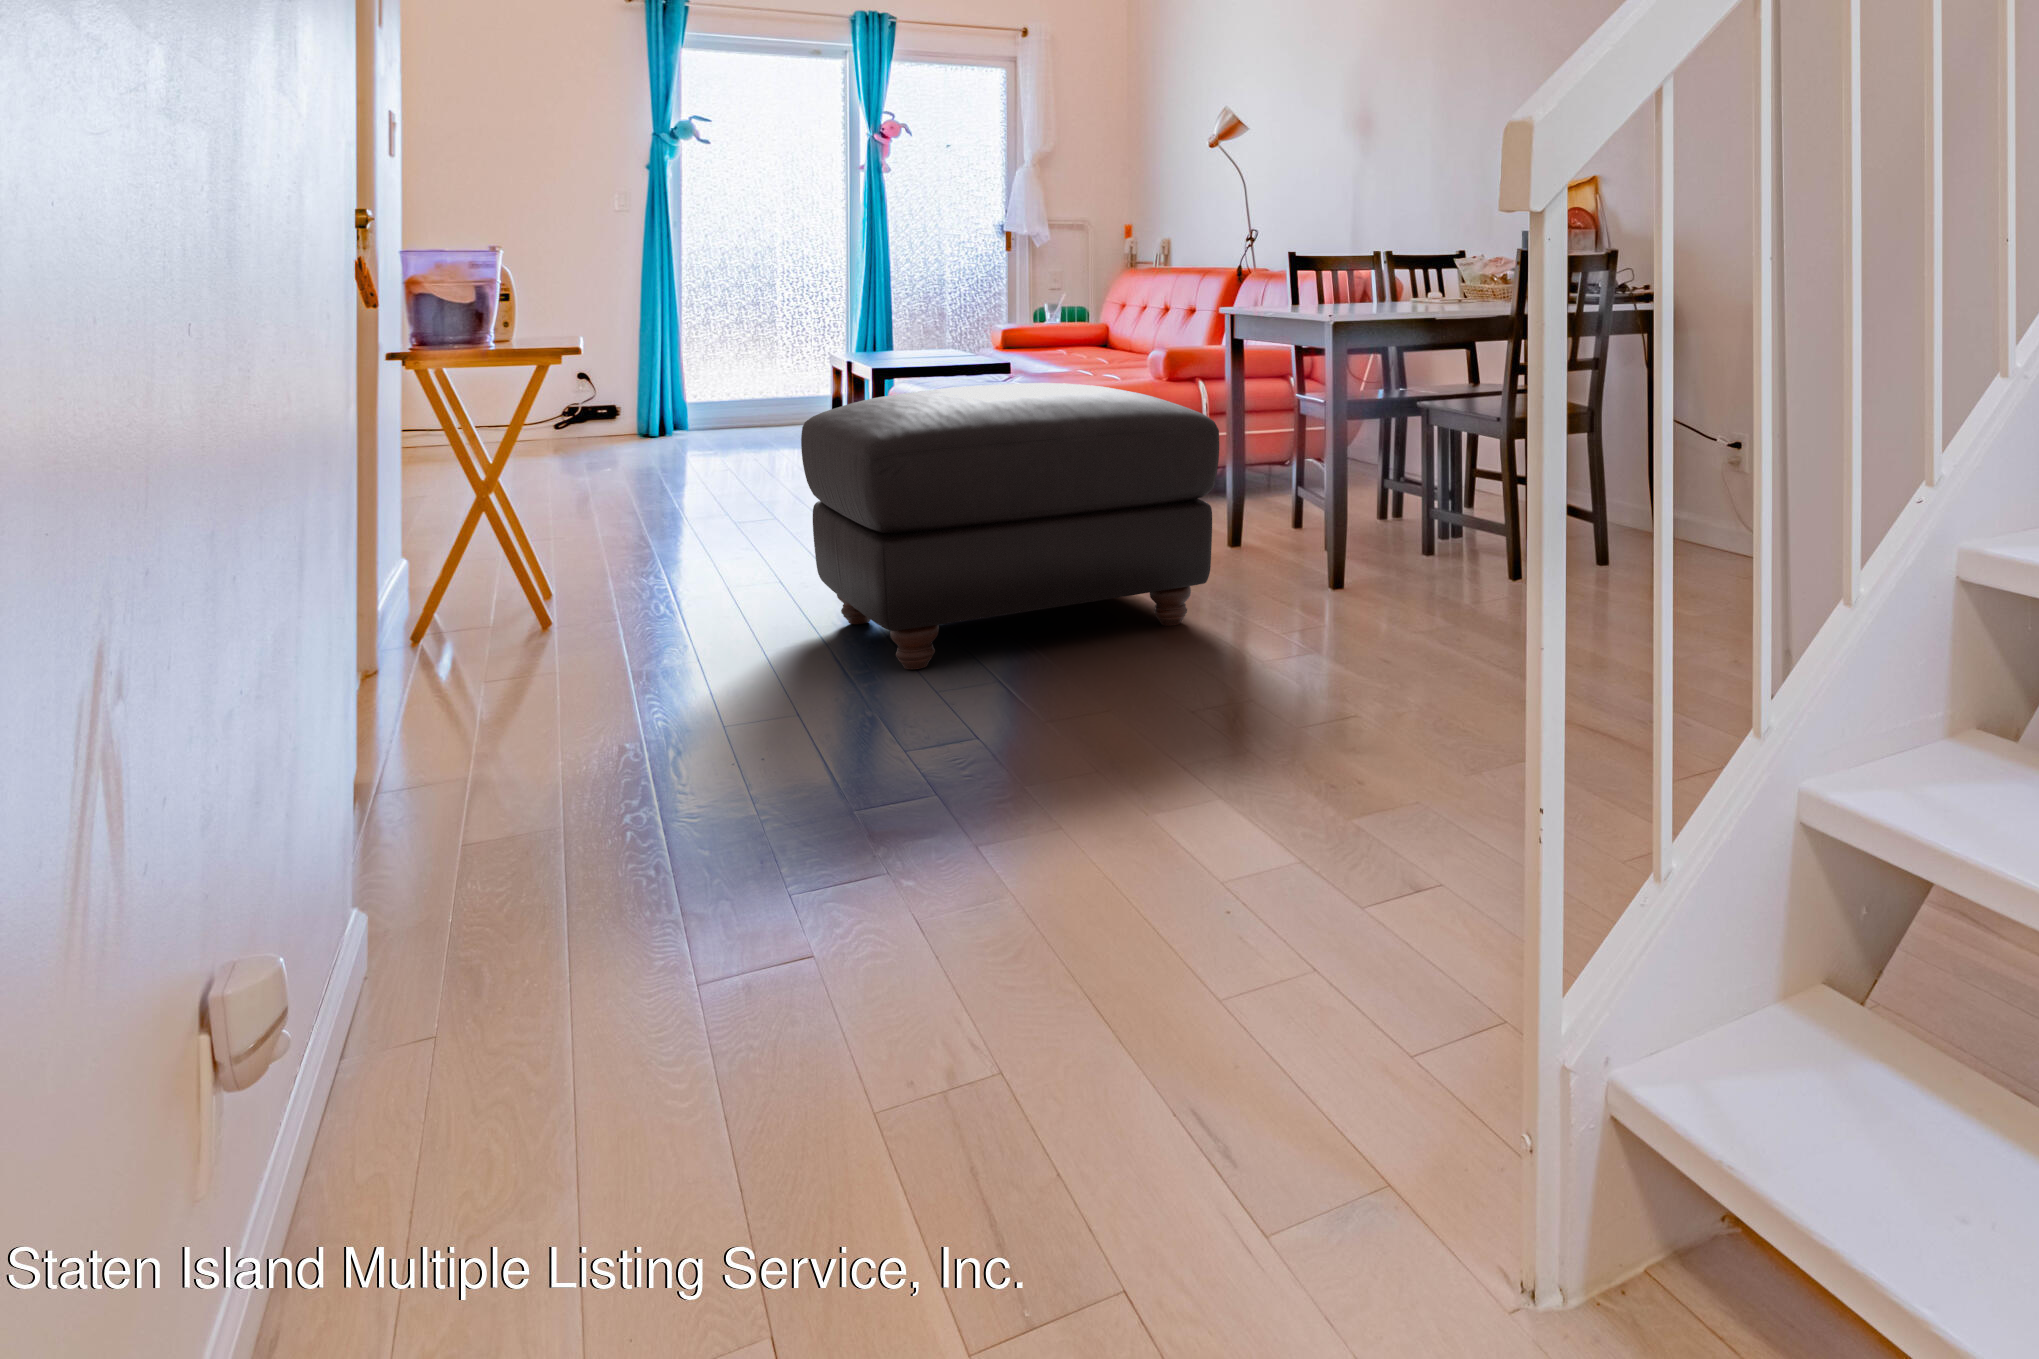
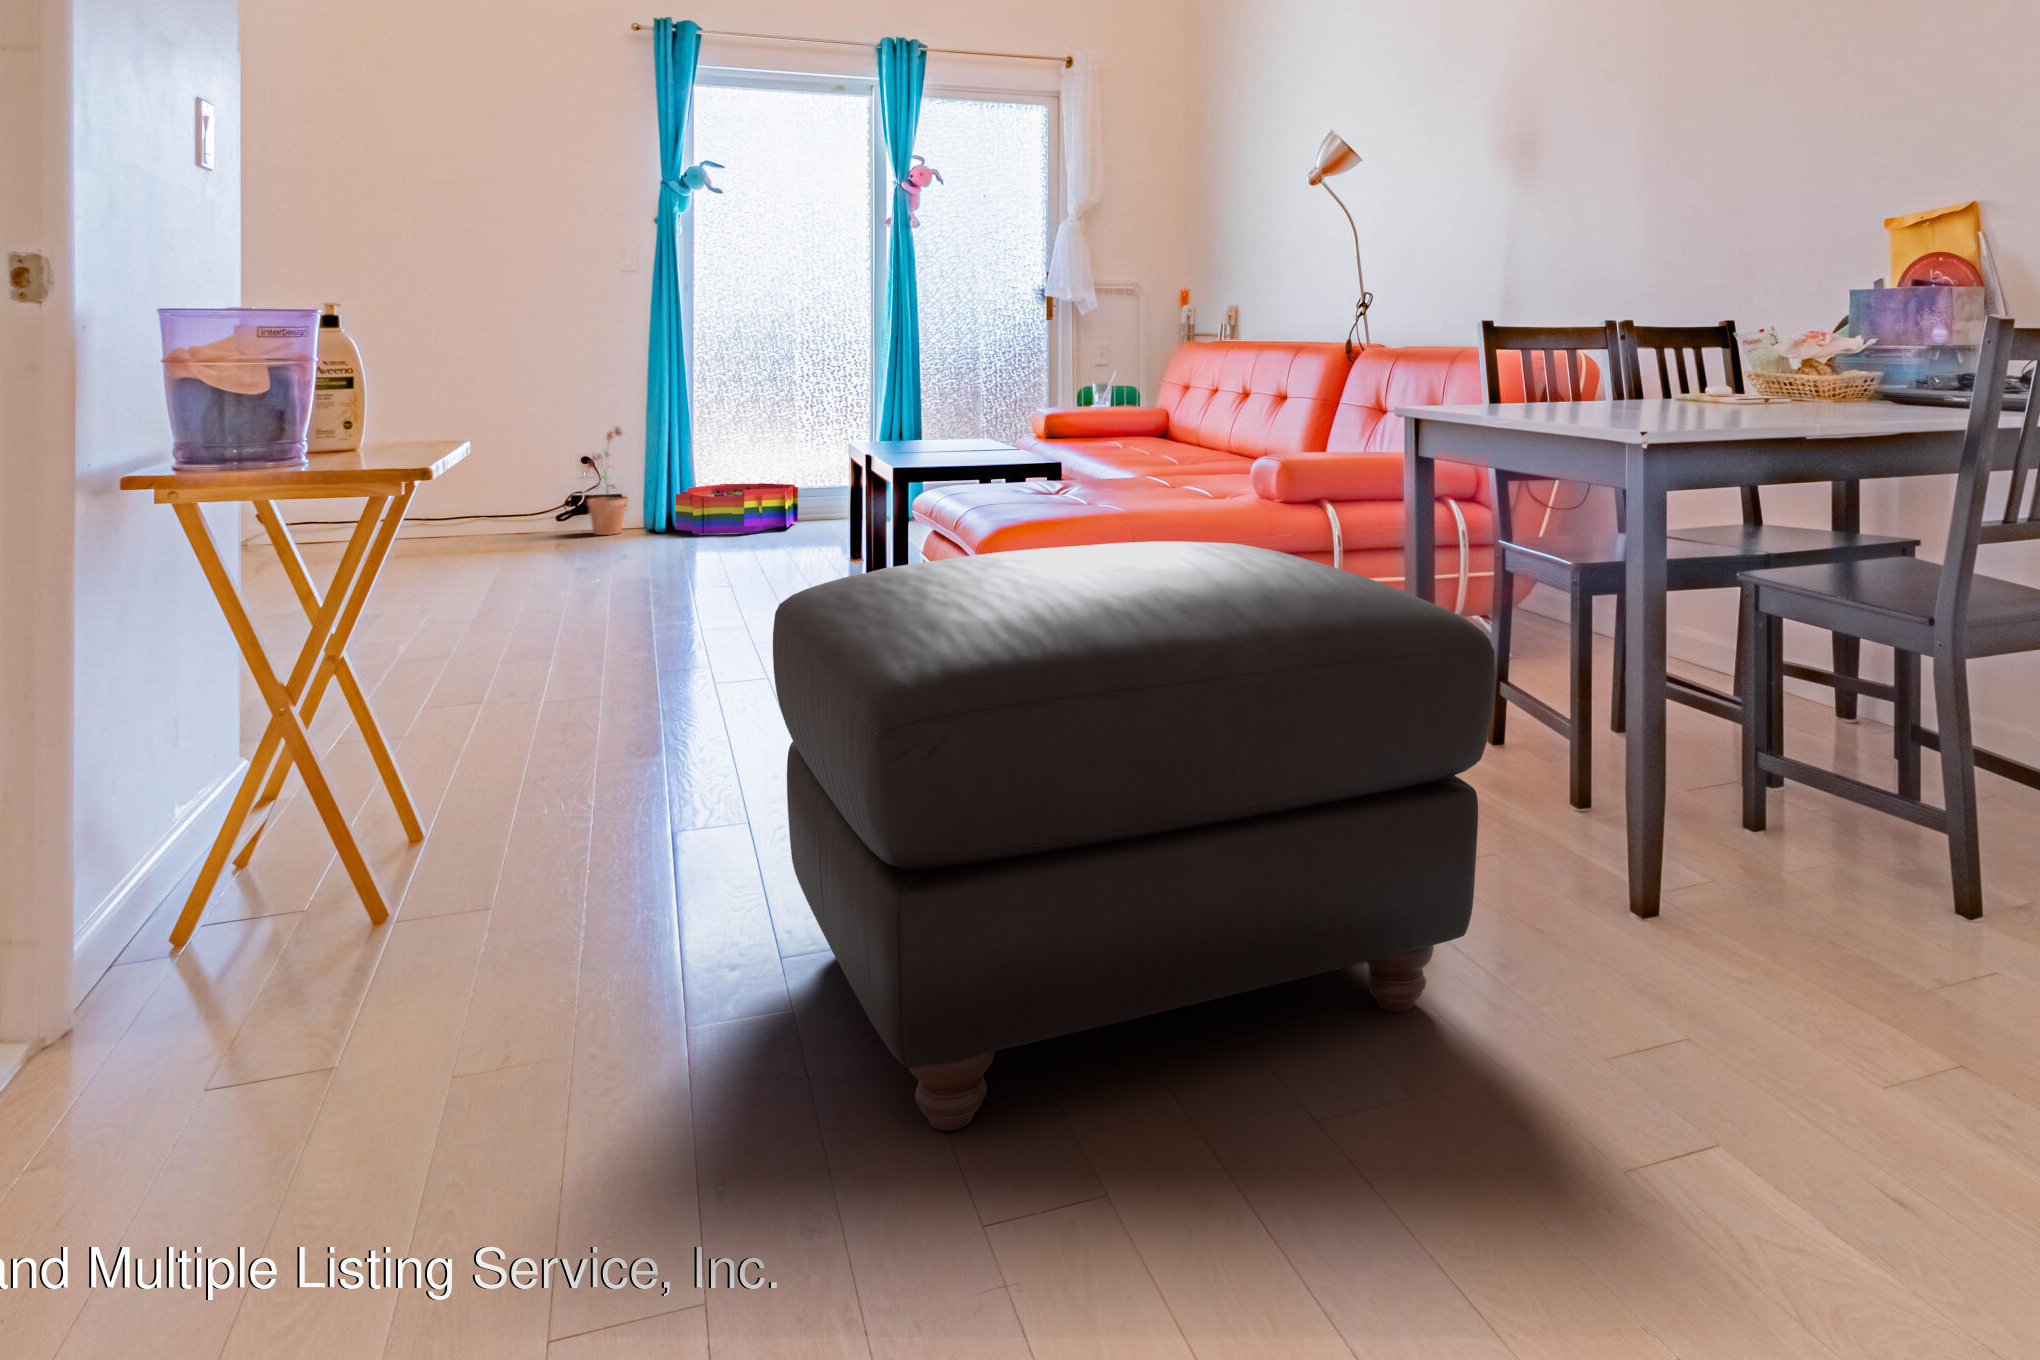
potted plant: none [588,345,629,439] -> present [587,427,627,535]
storage bin: none [674,394,787,436] -> present [675,483,798,534]

